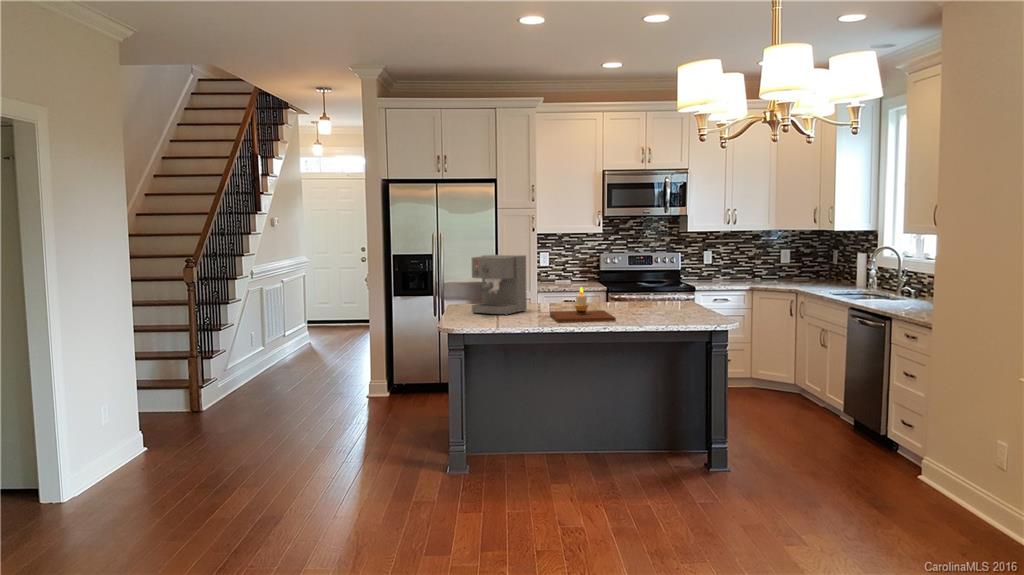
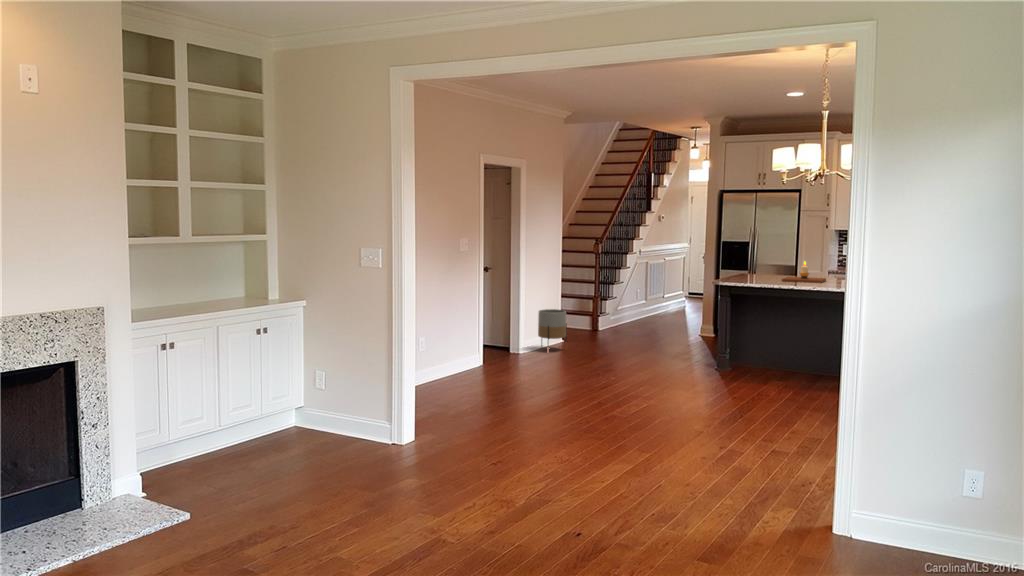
coffee maker: present [472,255,527,315] -> none [743,240,782,278]
planter: none [97,399,163,490] -> present [538,309,567,342]

